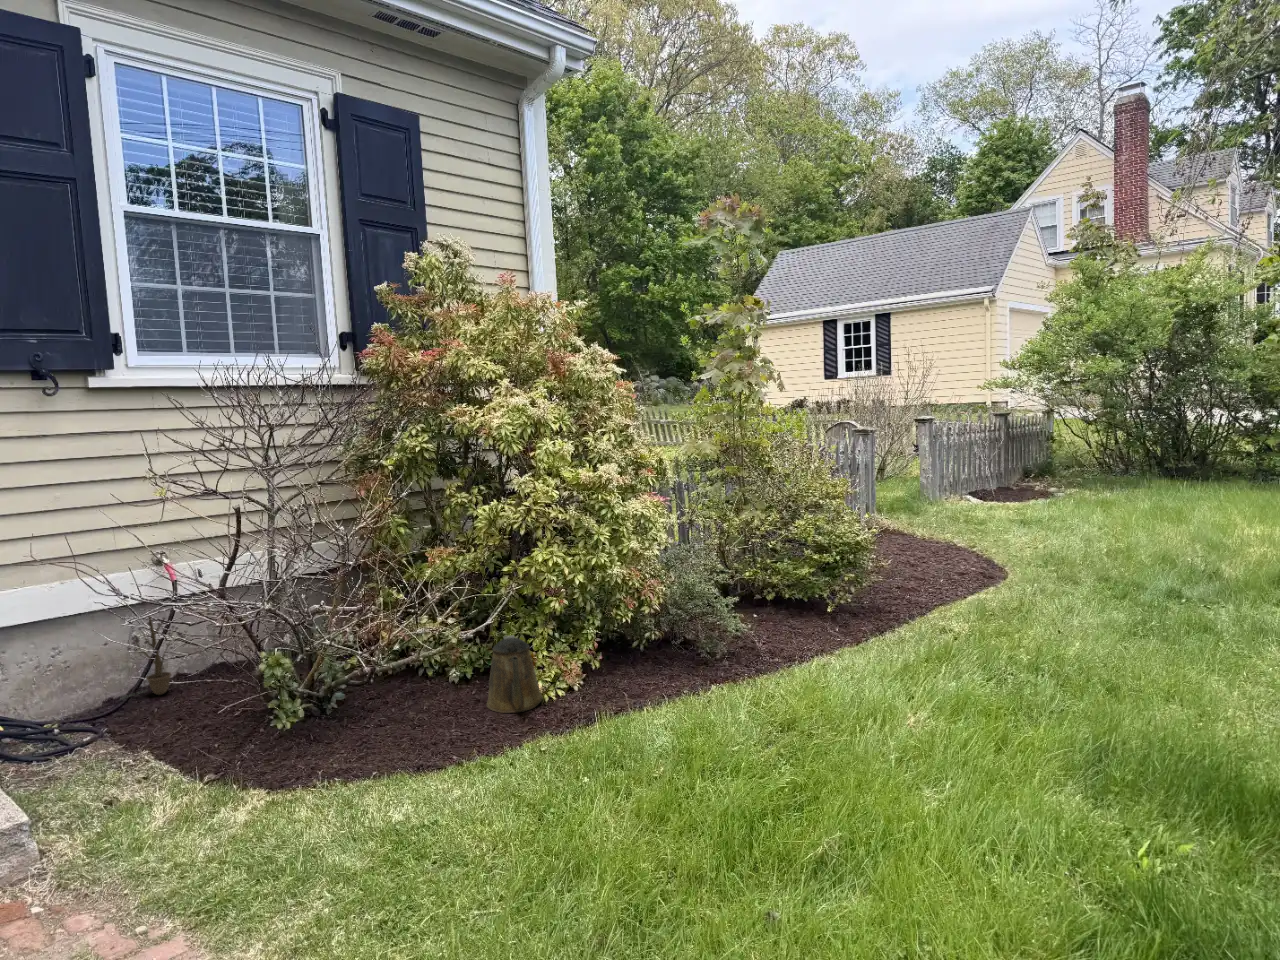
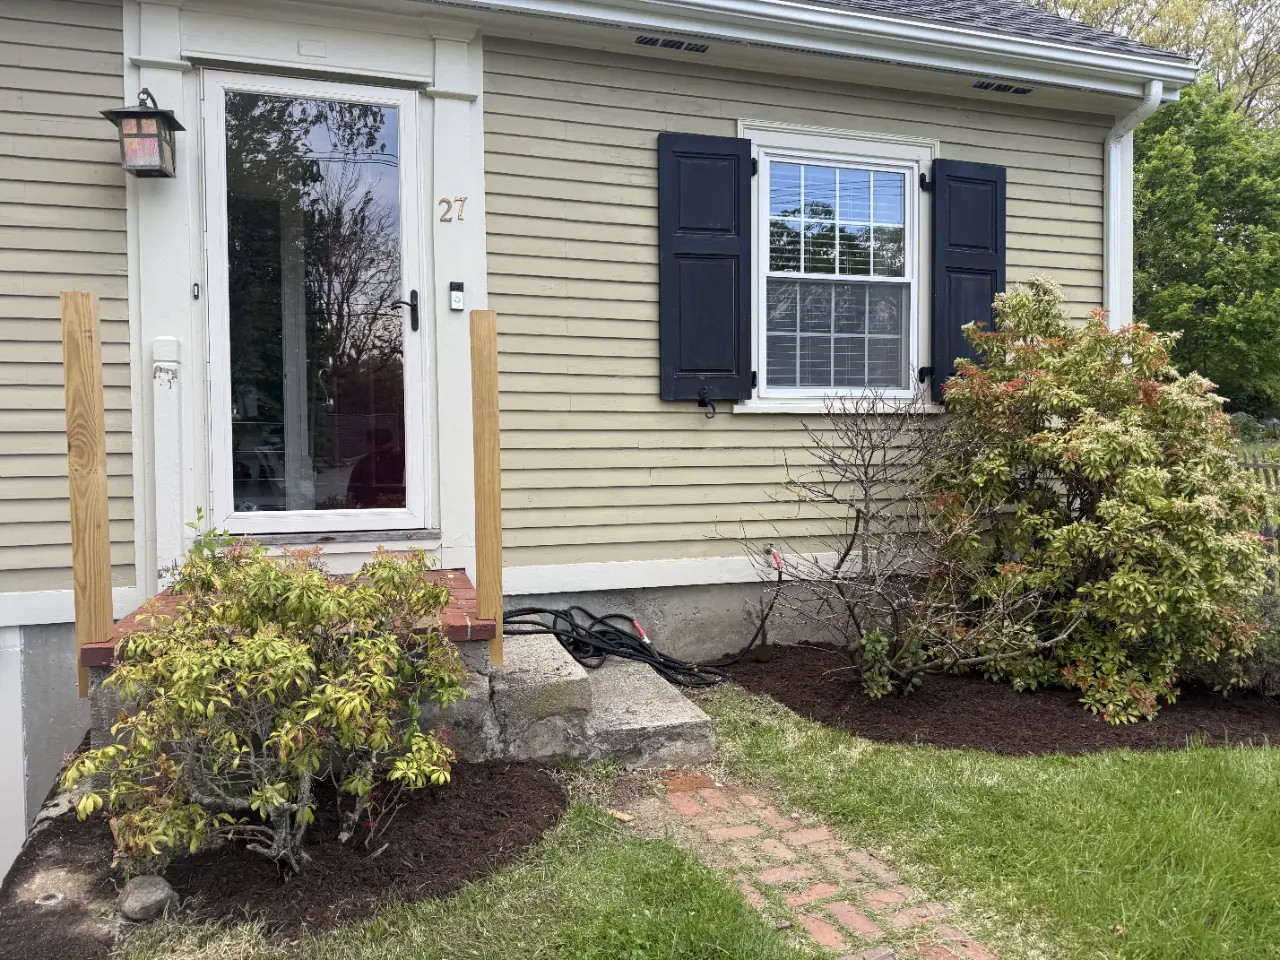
watering can: present [486,635,543,713] -> none [1056,654,1116,726]

